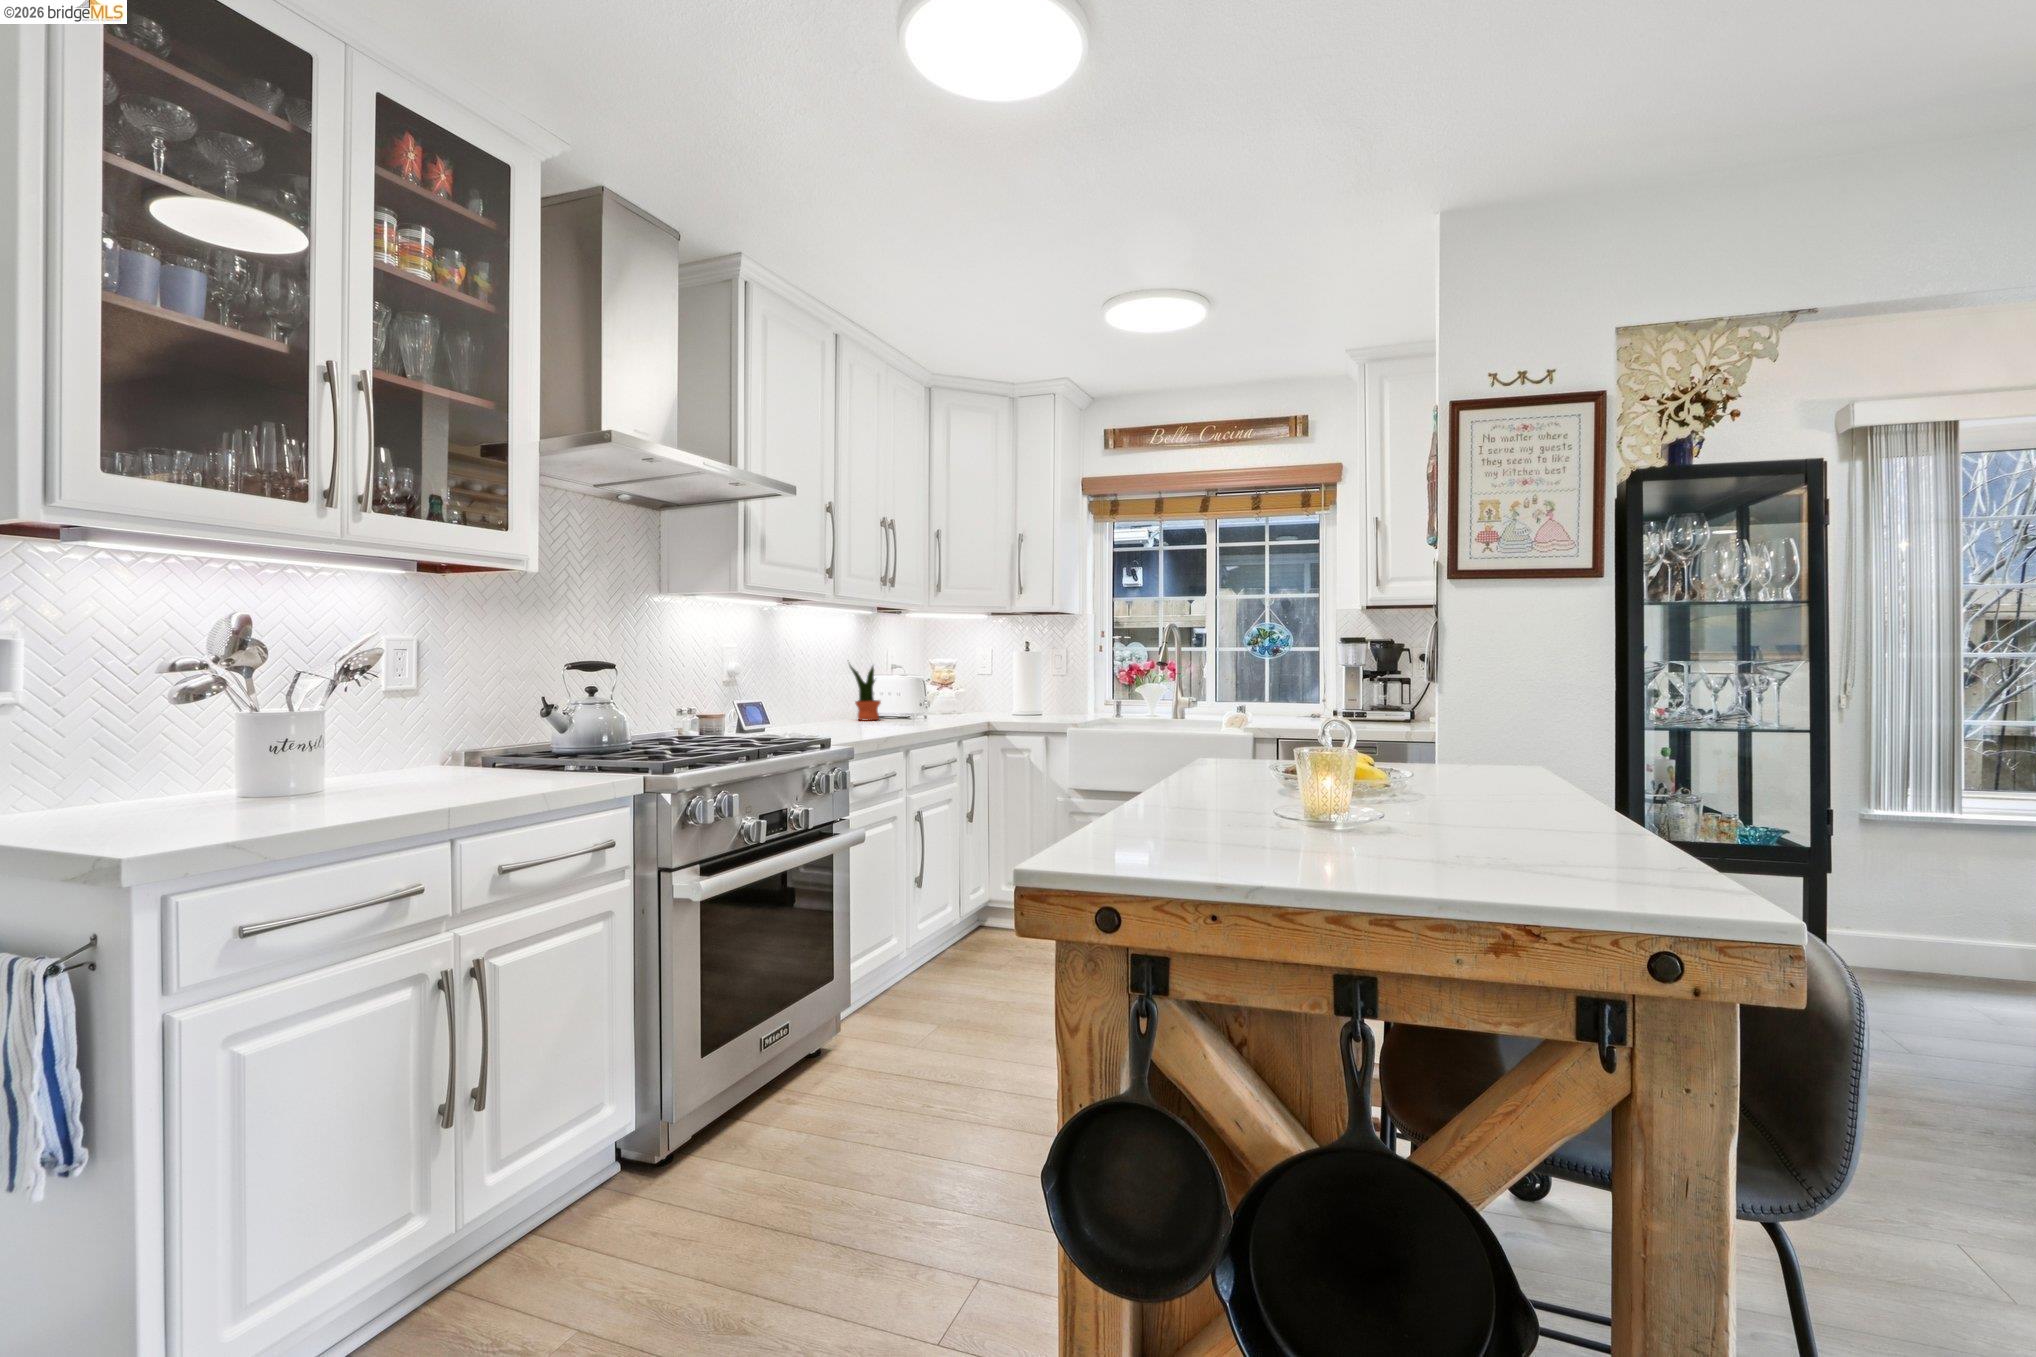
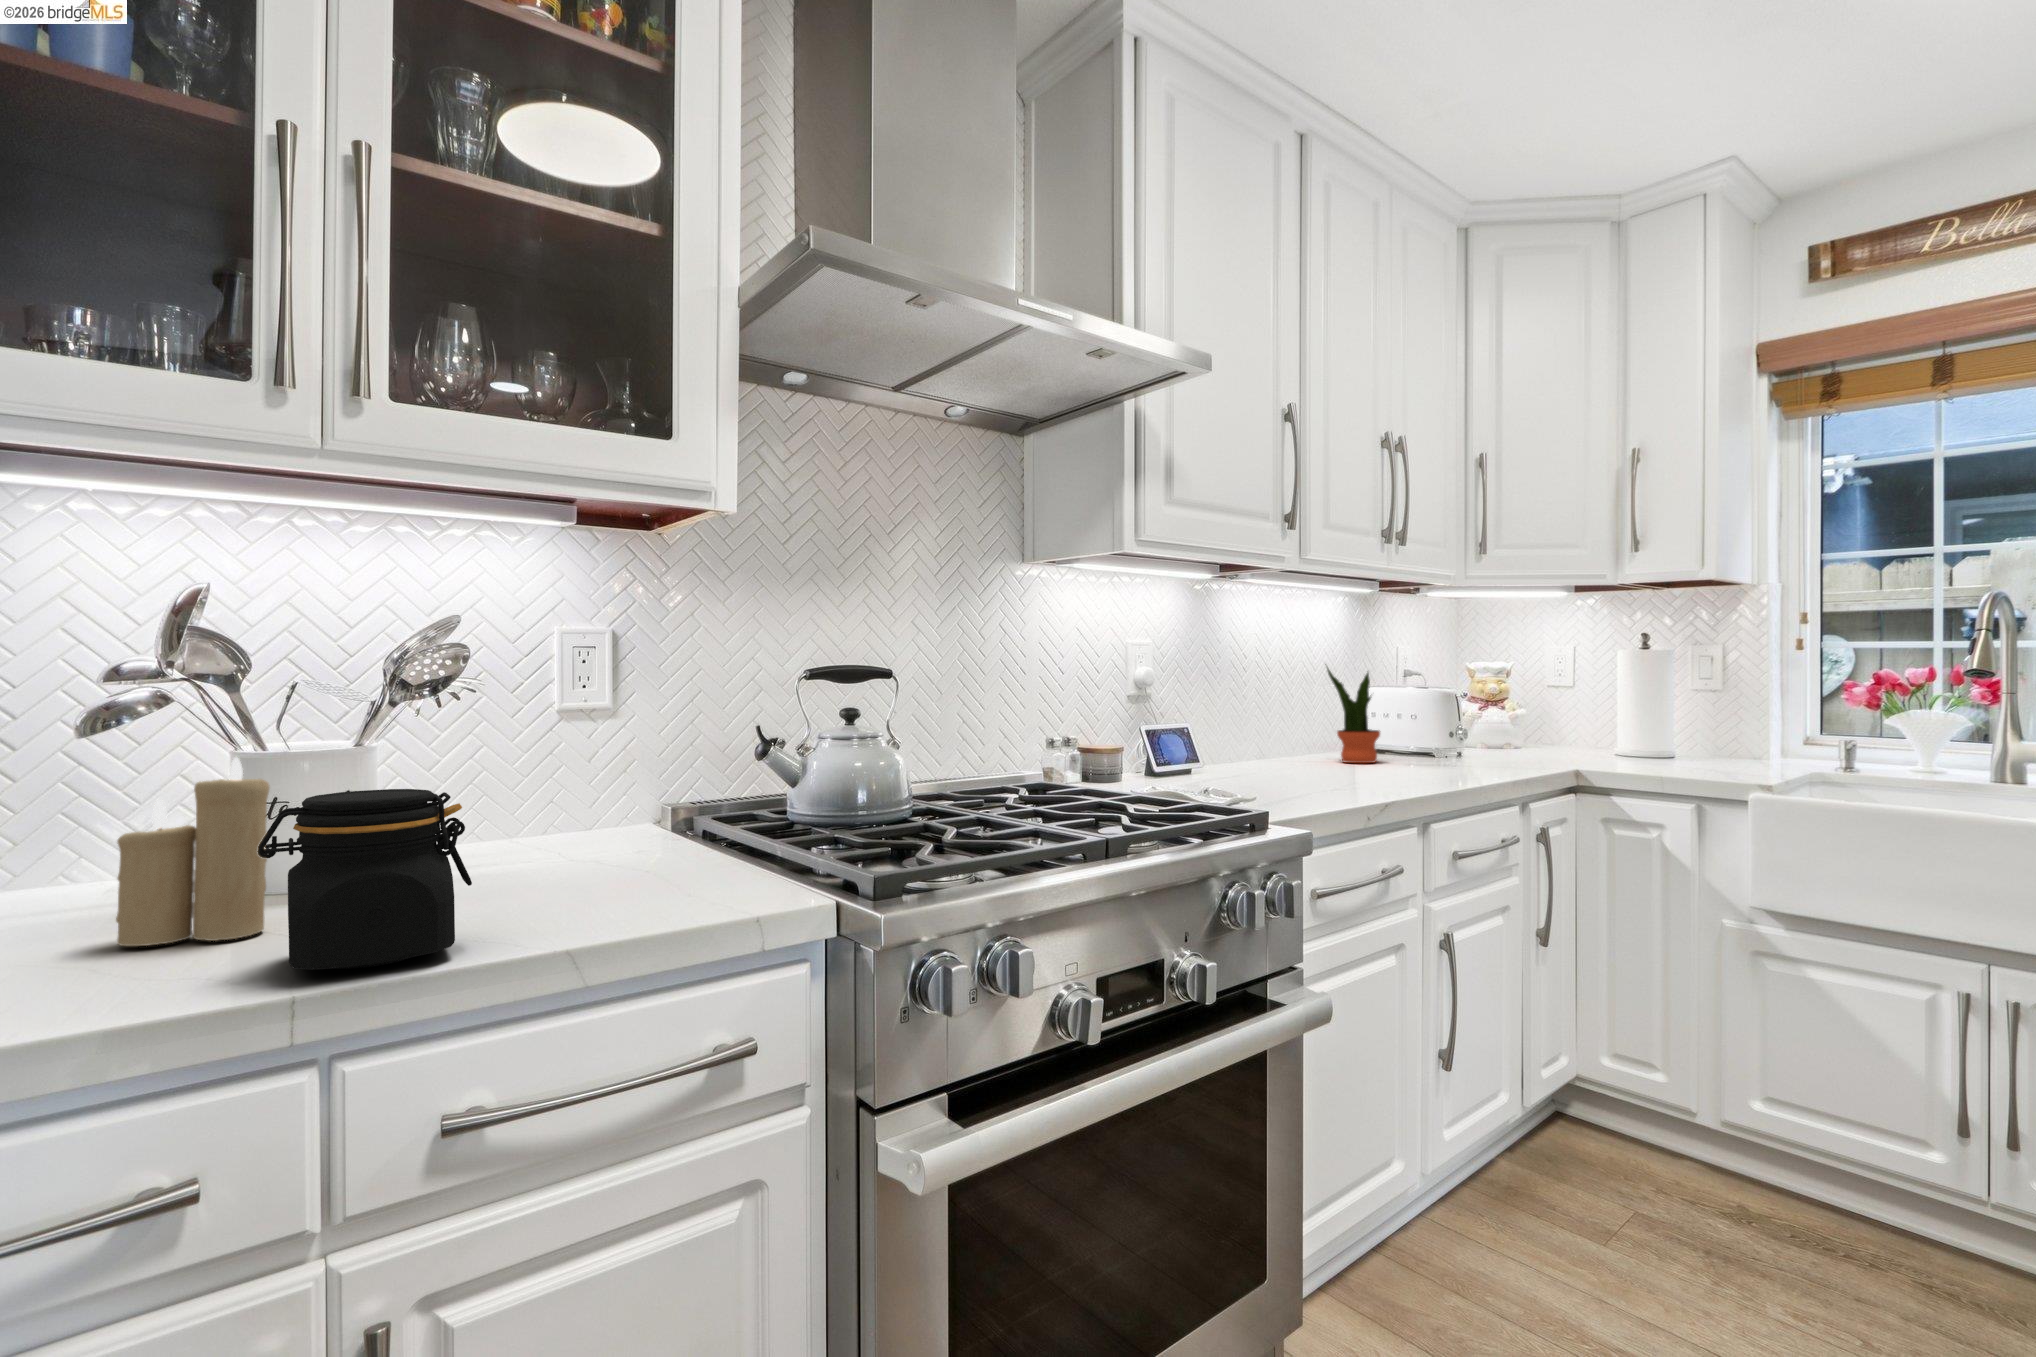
candle: none [266,705,344,803] -> present [116,757,270,946]
jar: none [394,717,489,799] -> present [257,789,472,970]

